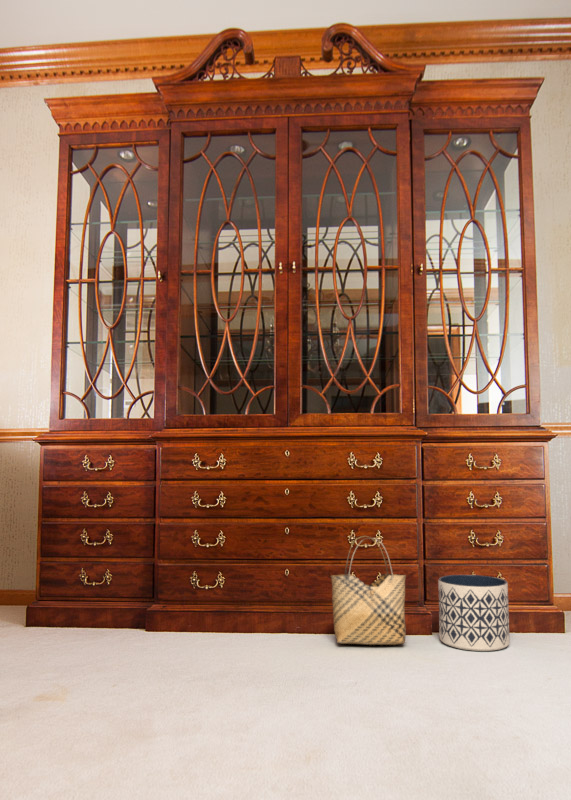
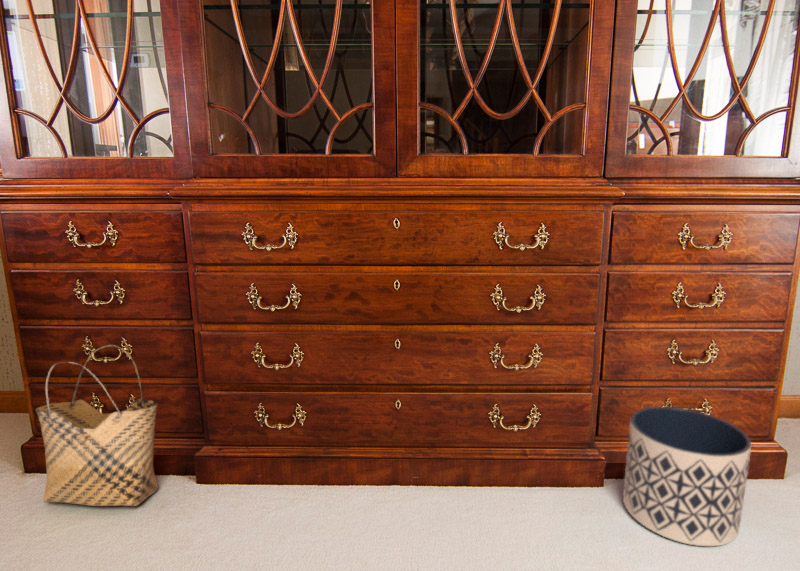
woven basket: present [331,536,406,645] -> present [36,345,158,506]

